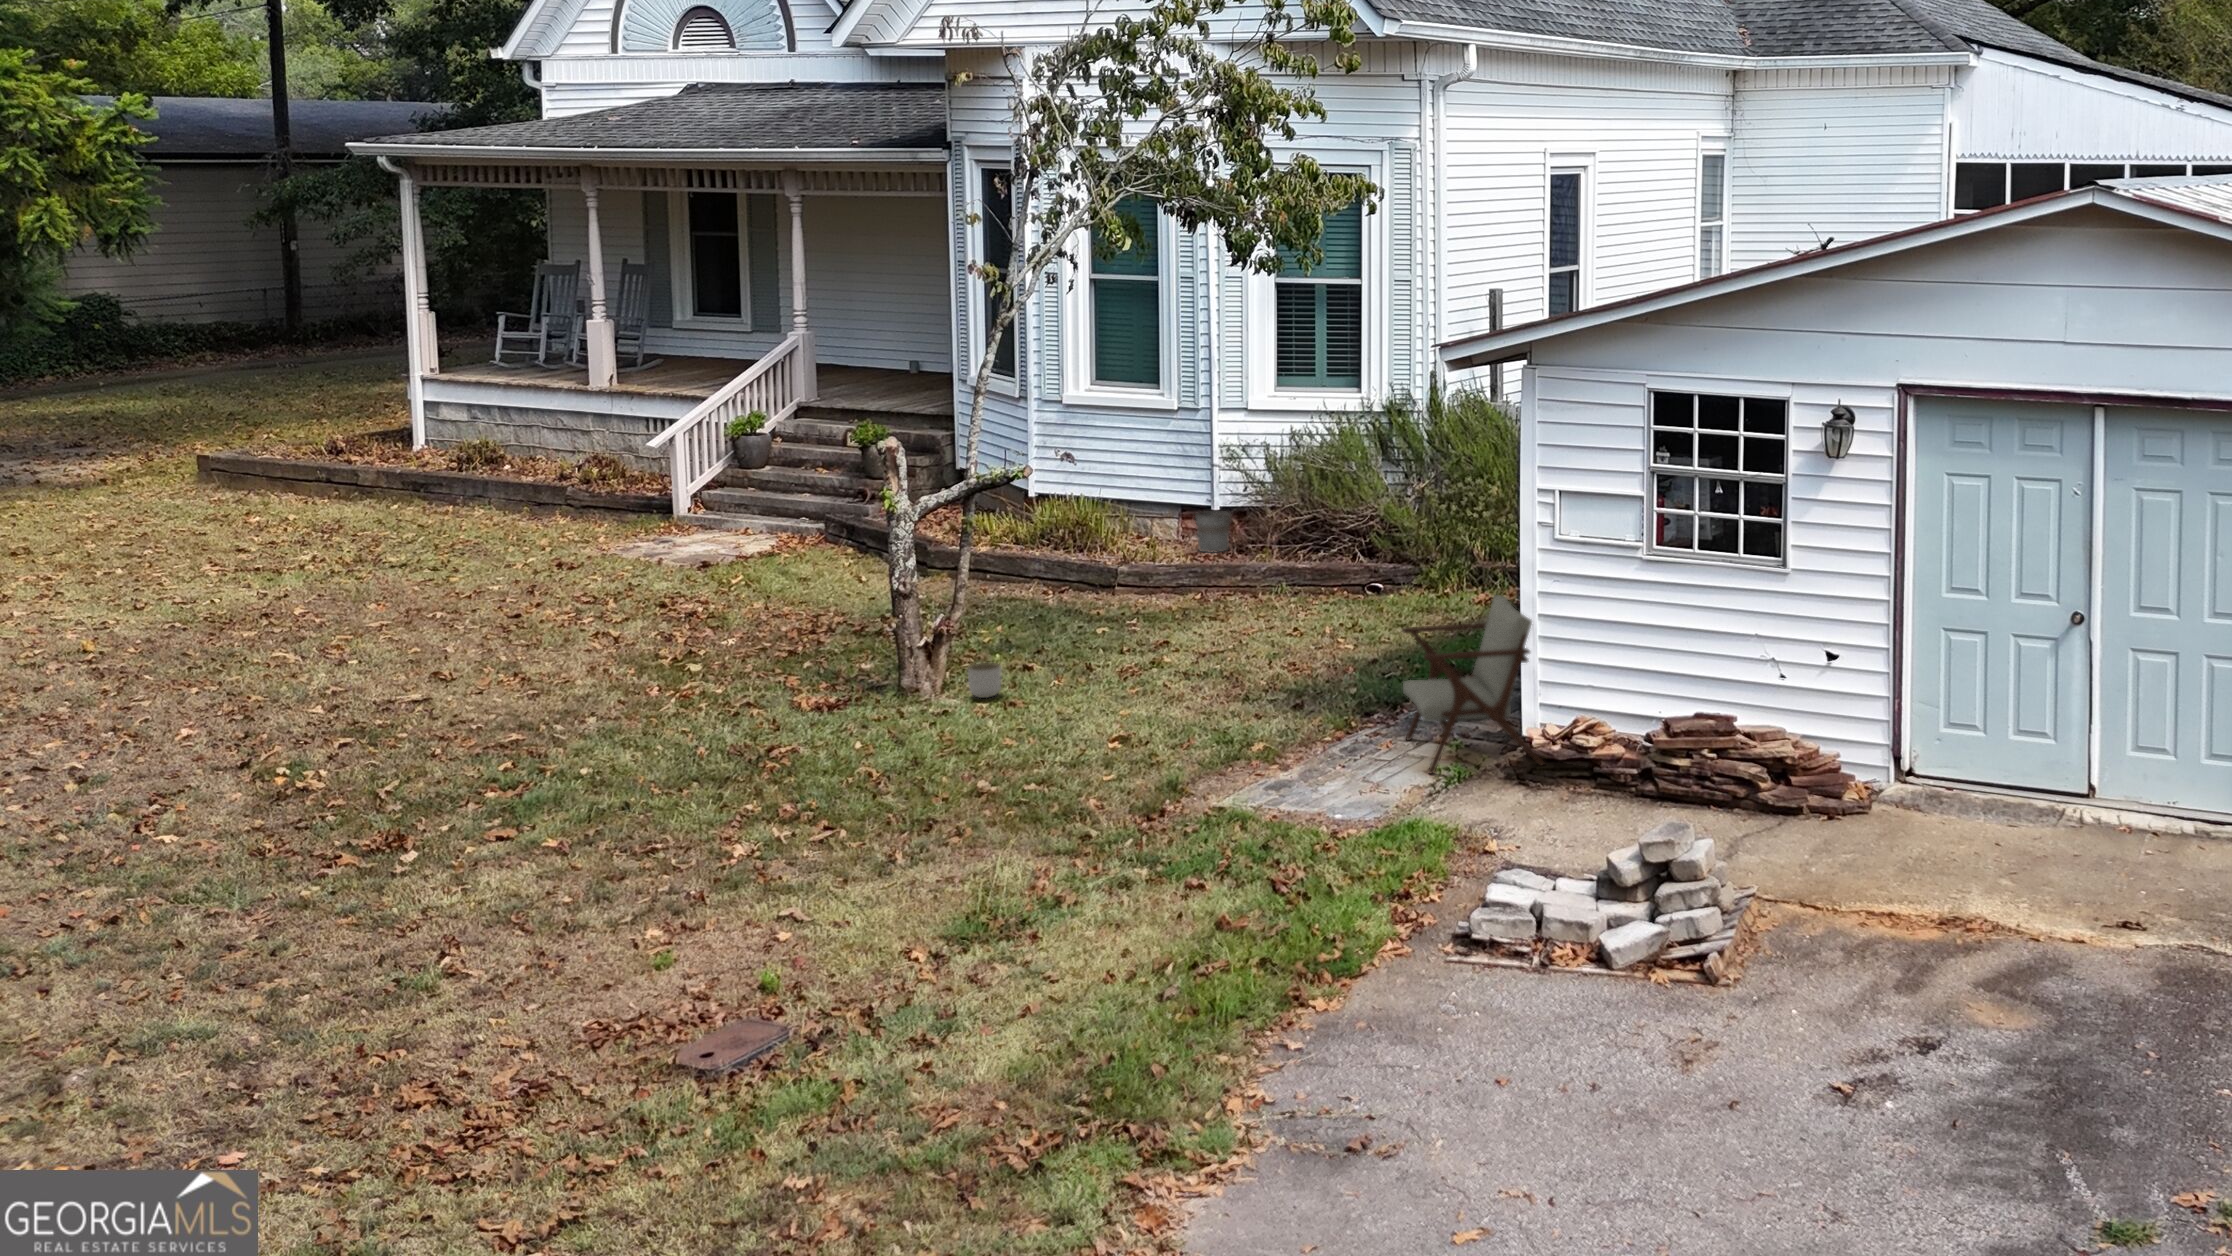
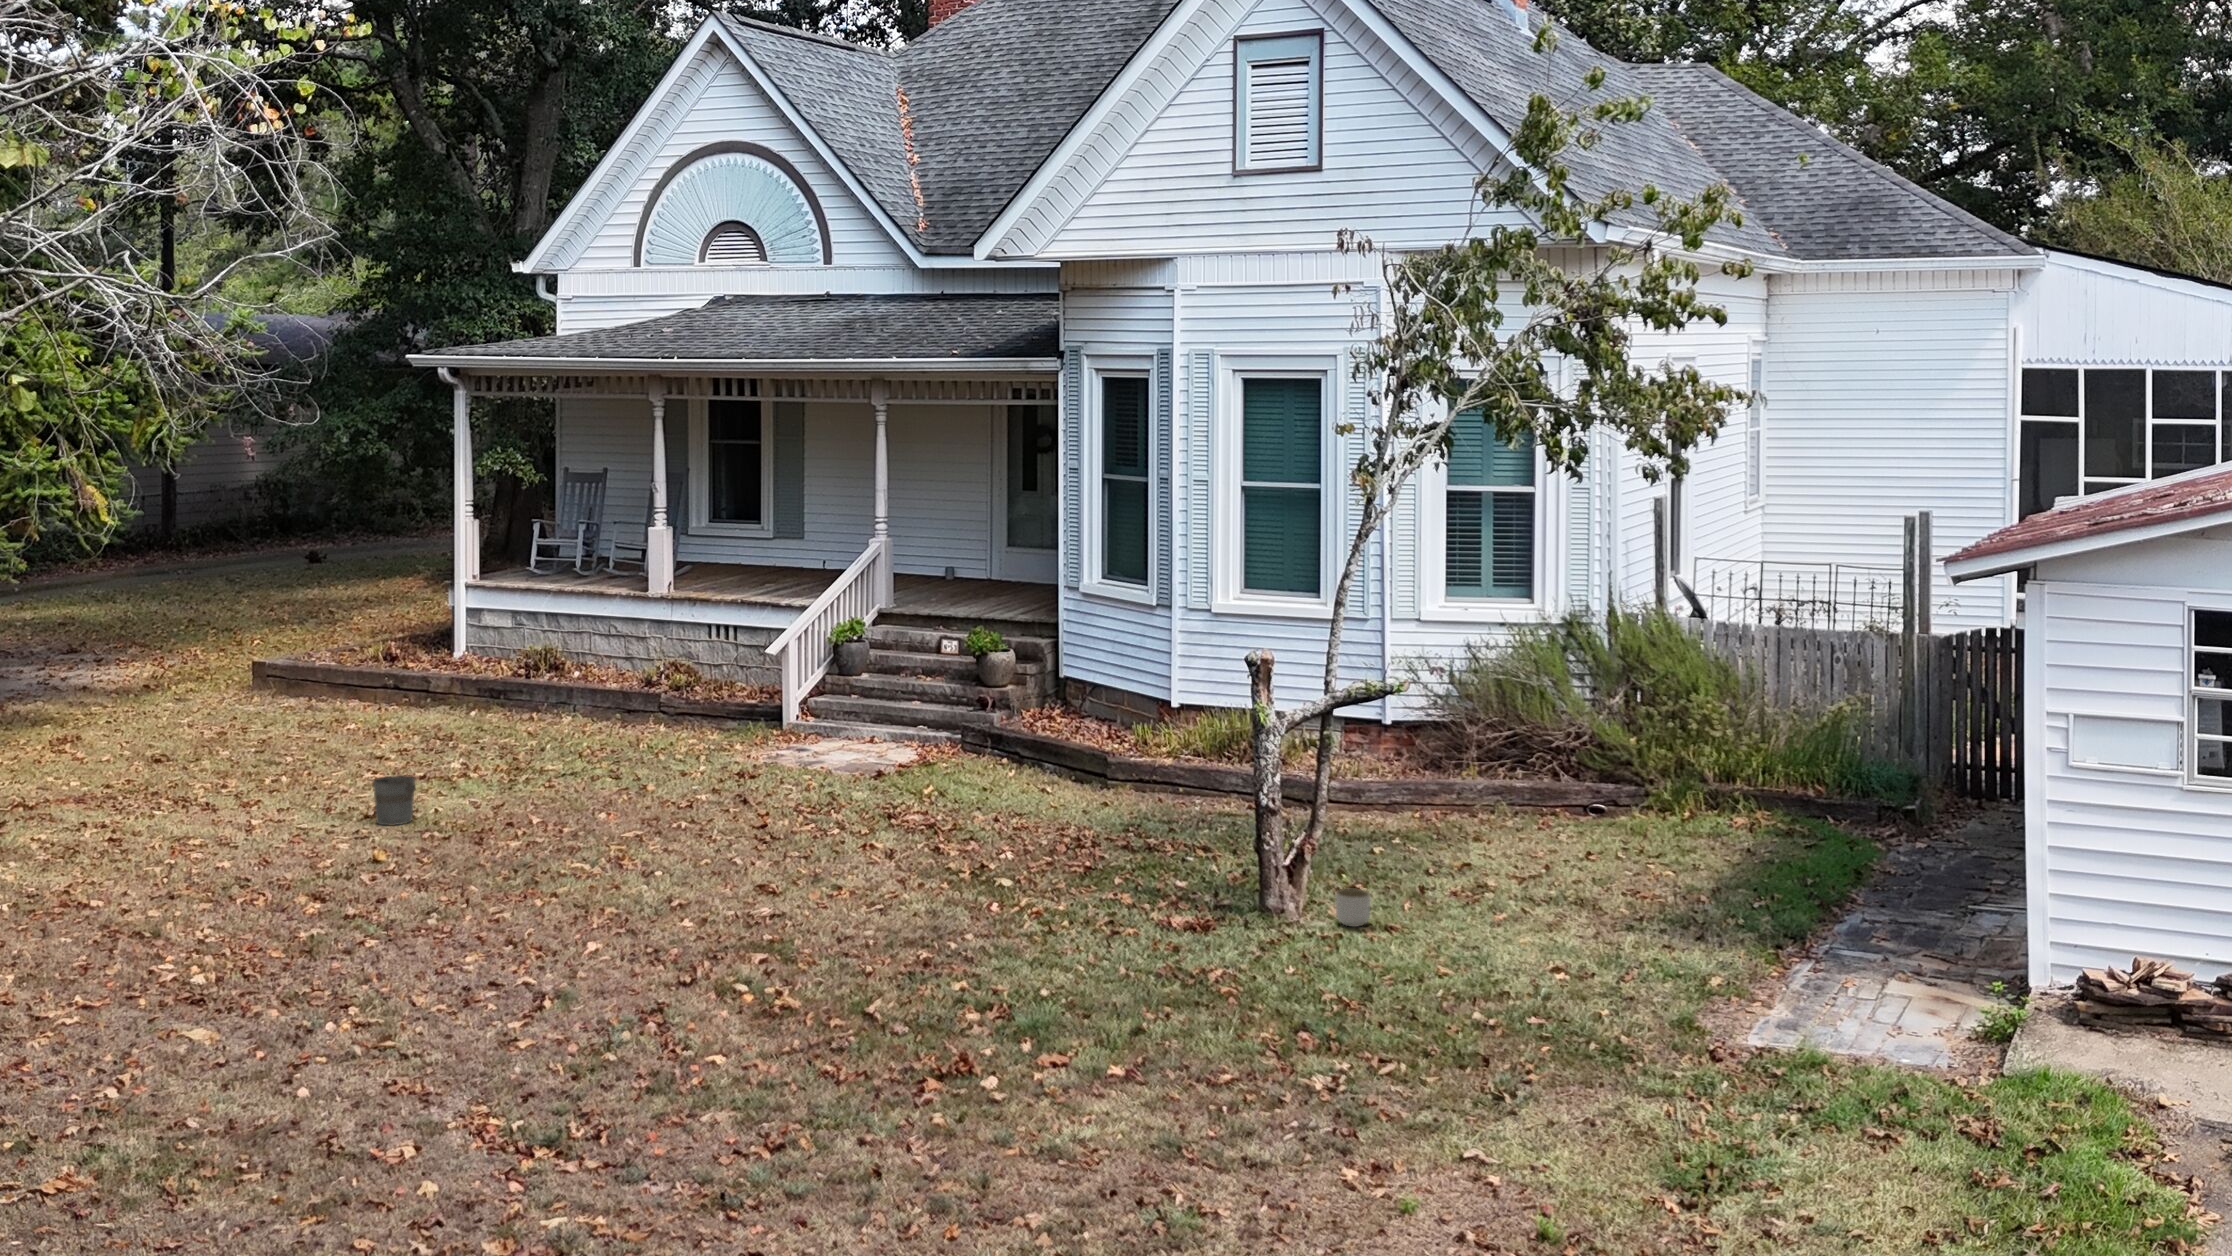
bucket: present [1195,511,1231,553] -> present [372,775,416,825]
lounge chair: present [1402,595,1545,773] -> none [1875,827,2082,1027]

